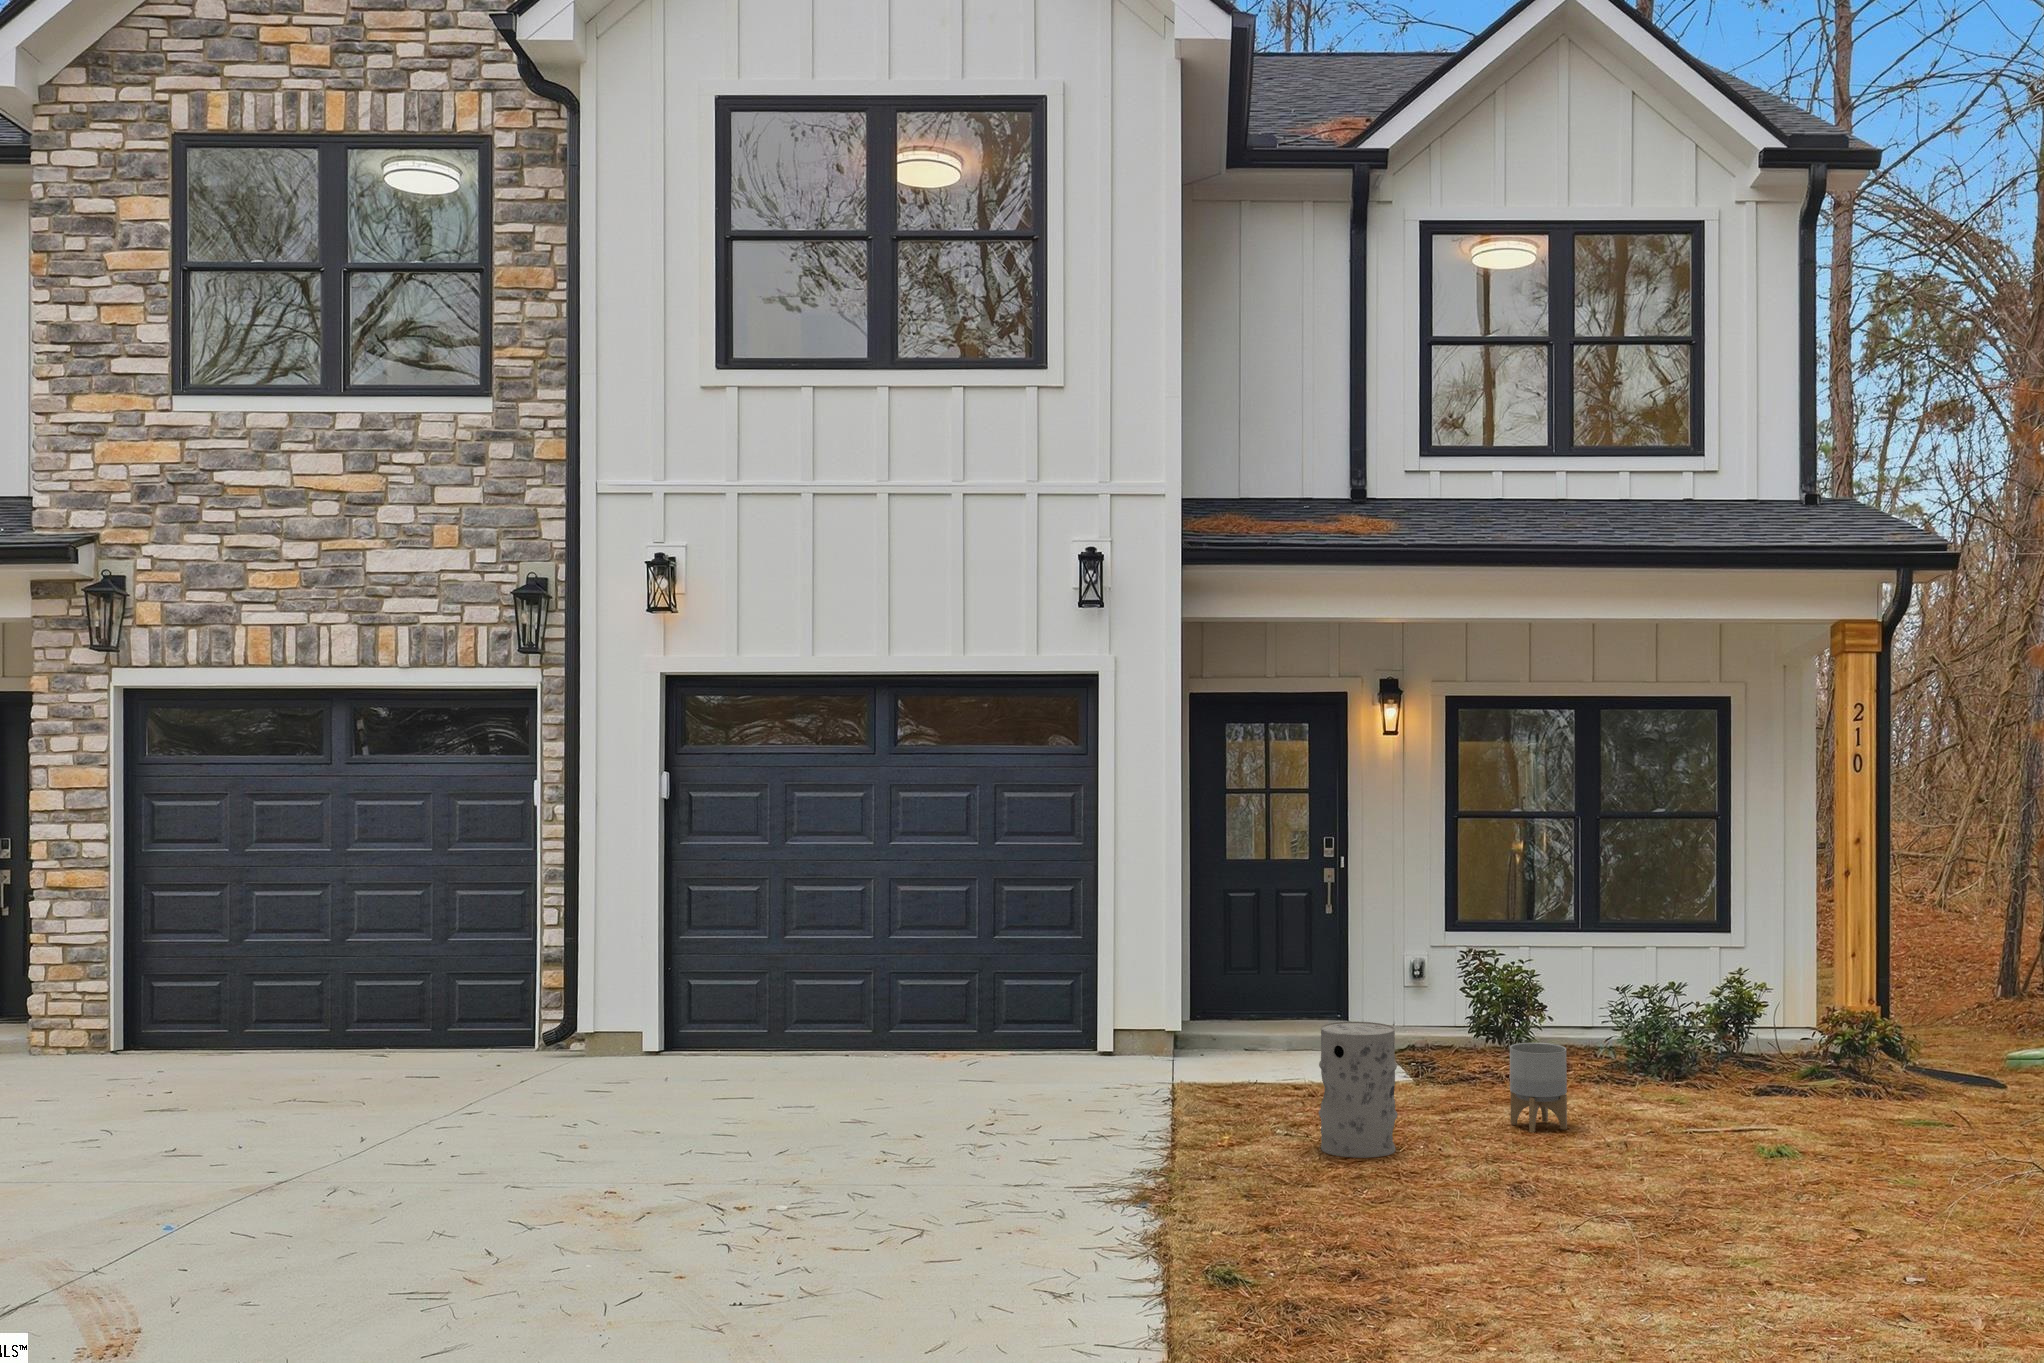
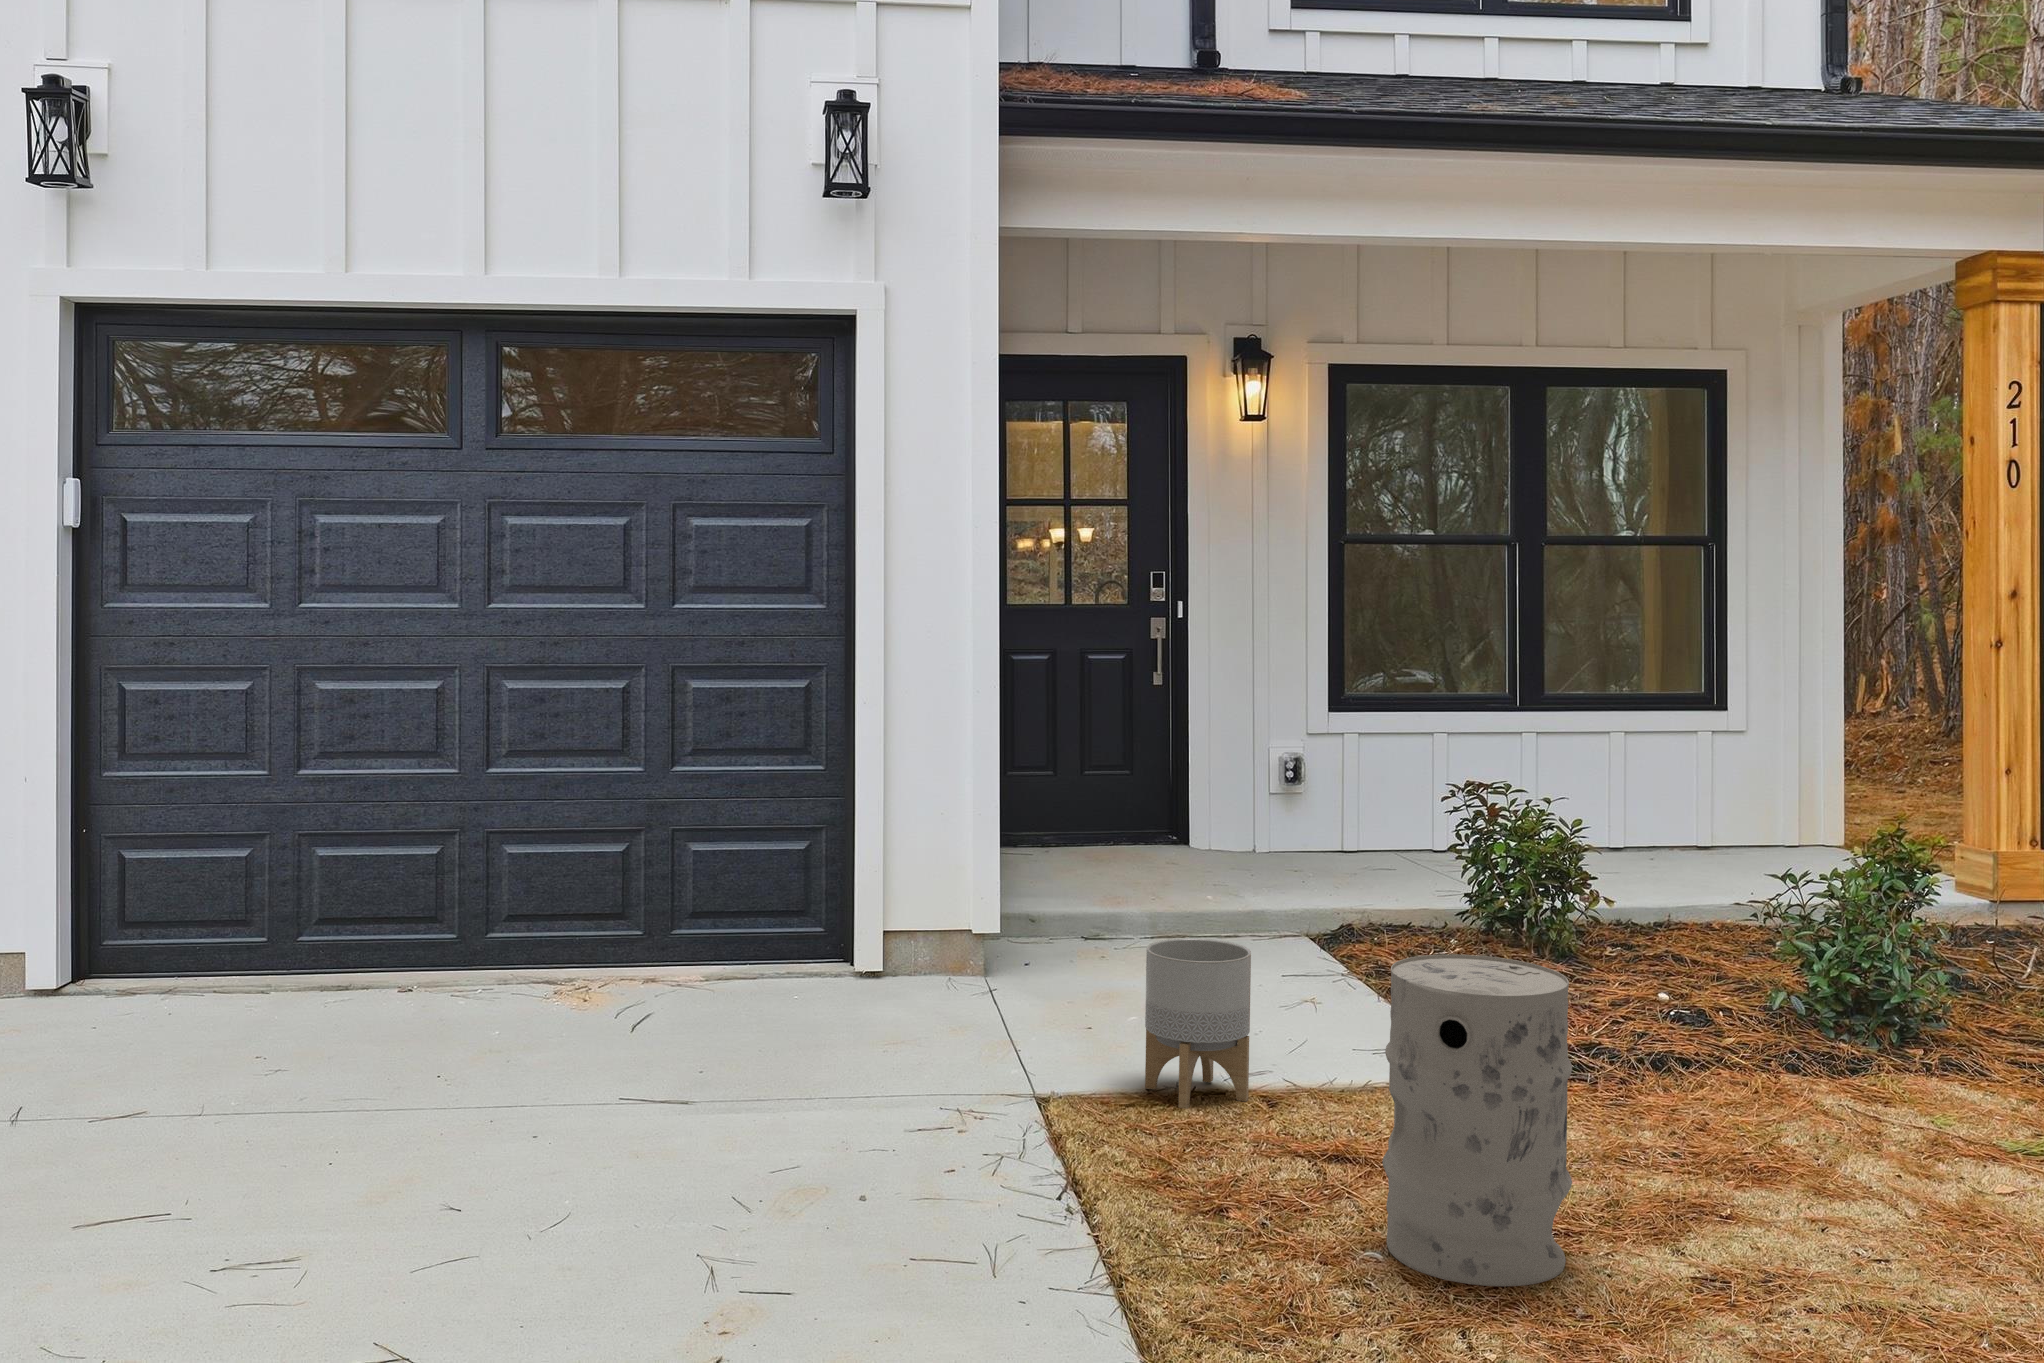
planter: present [1510,1043,1567,1132] -> present [1145,938,1251,1109]

